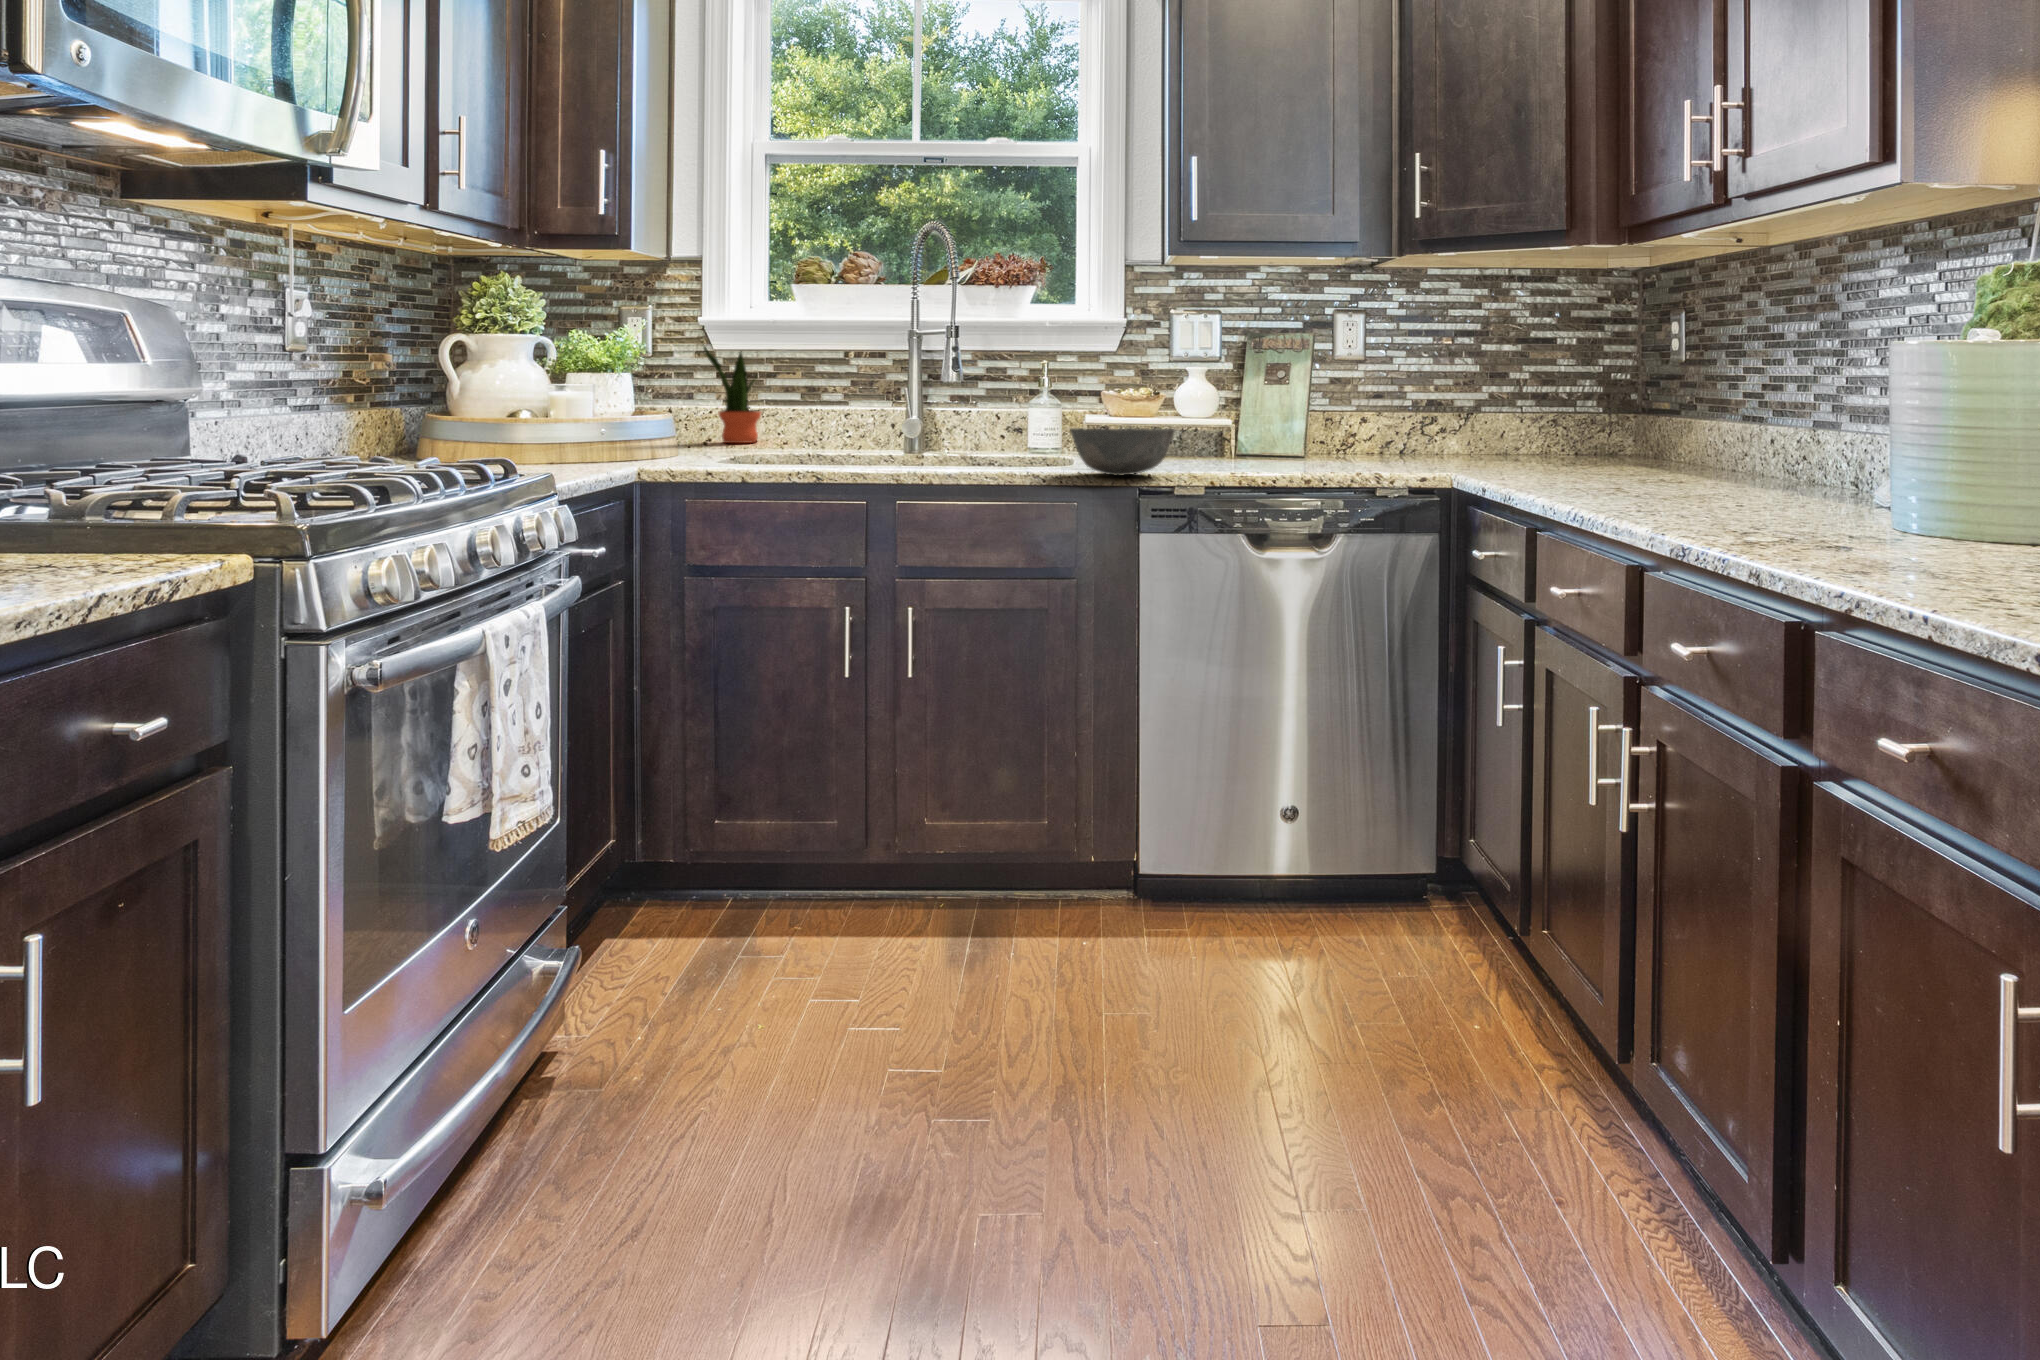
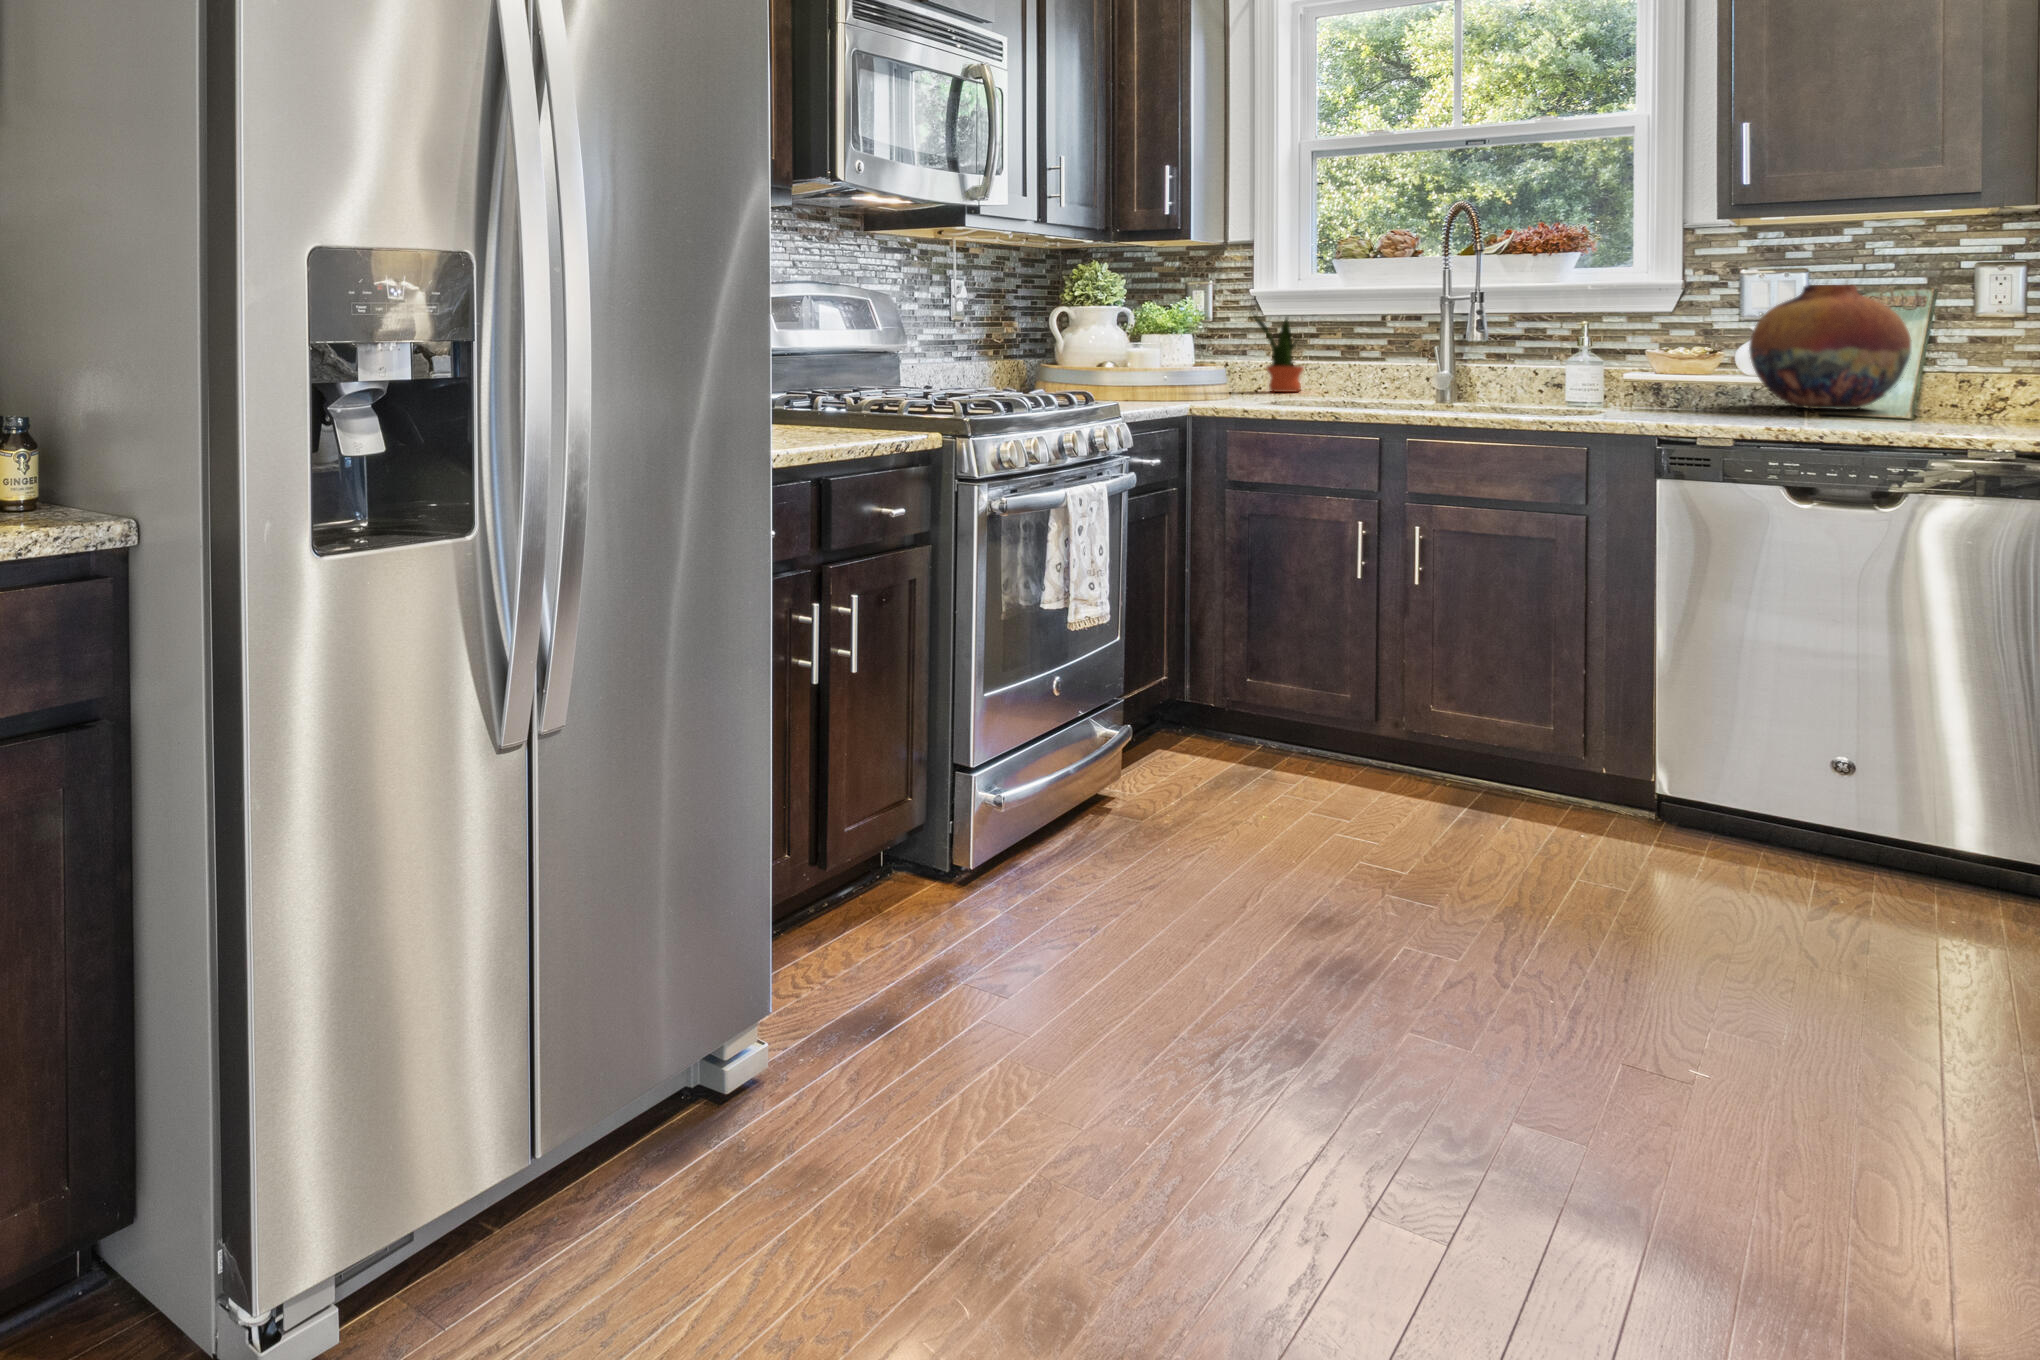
vase: none [1181,327,1301,448] -> present [1749,285,1911,410]
bowl: present [1070,428,1175,475] -> none [1576,383,1696,426]

